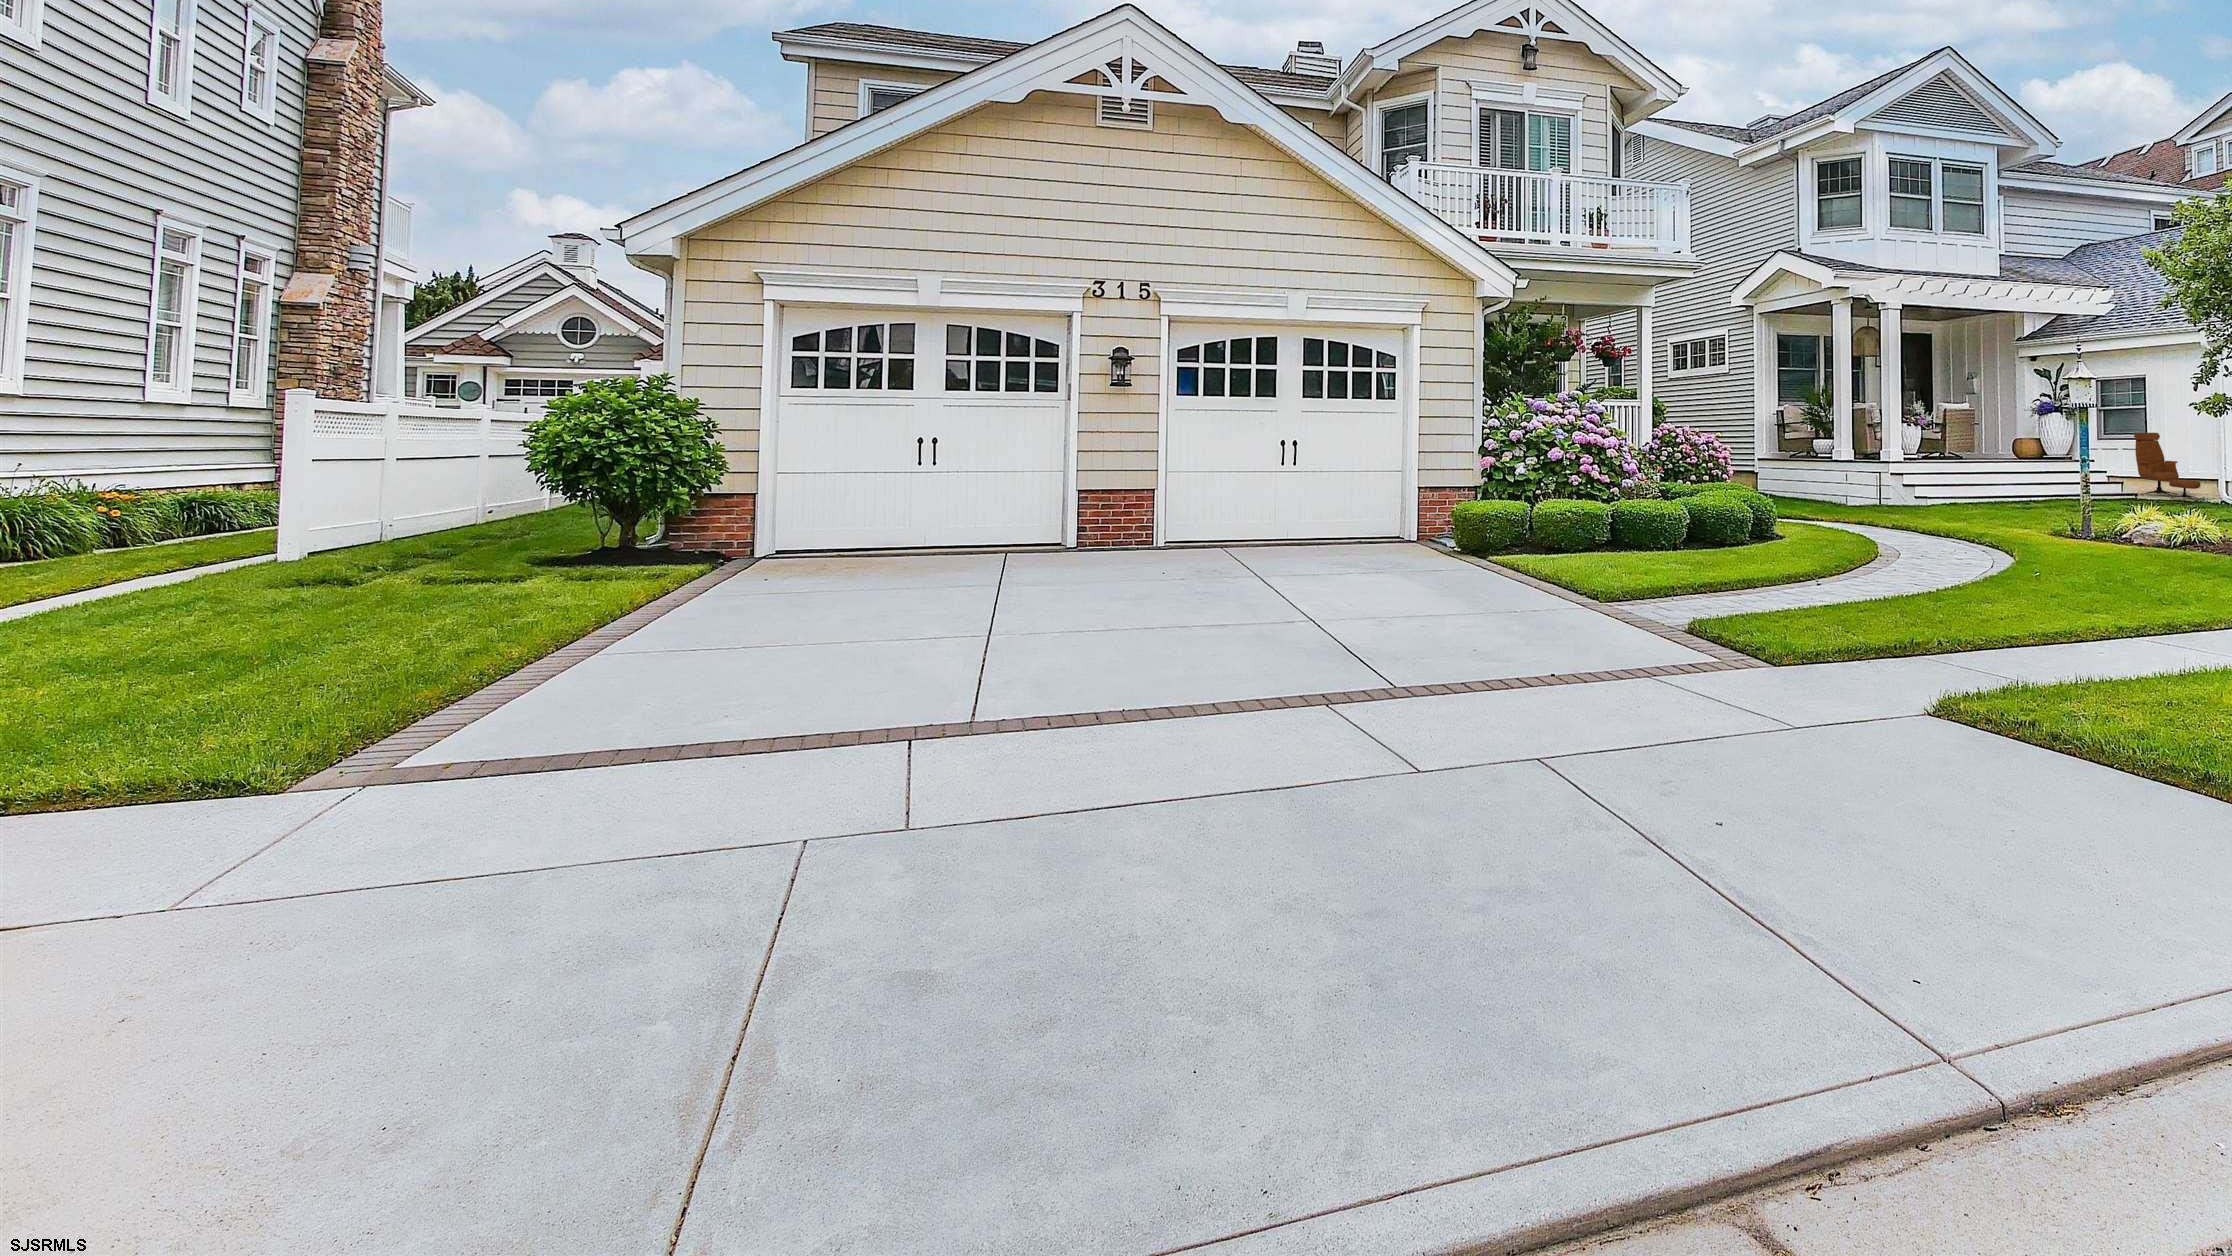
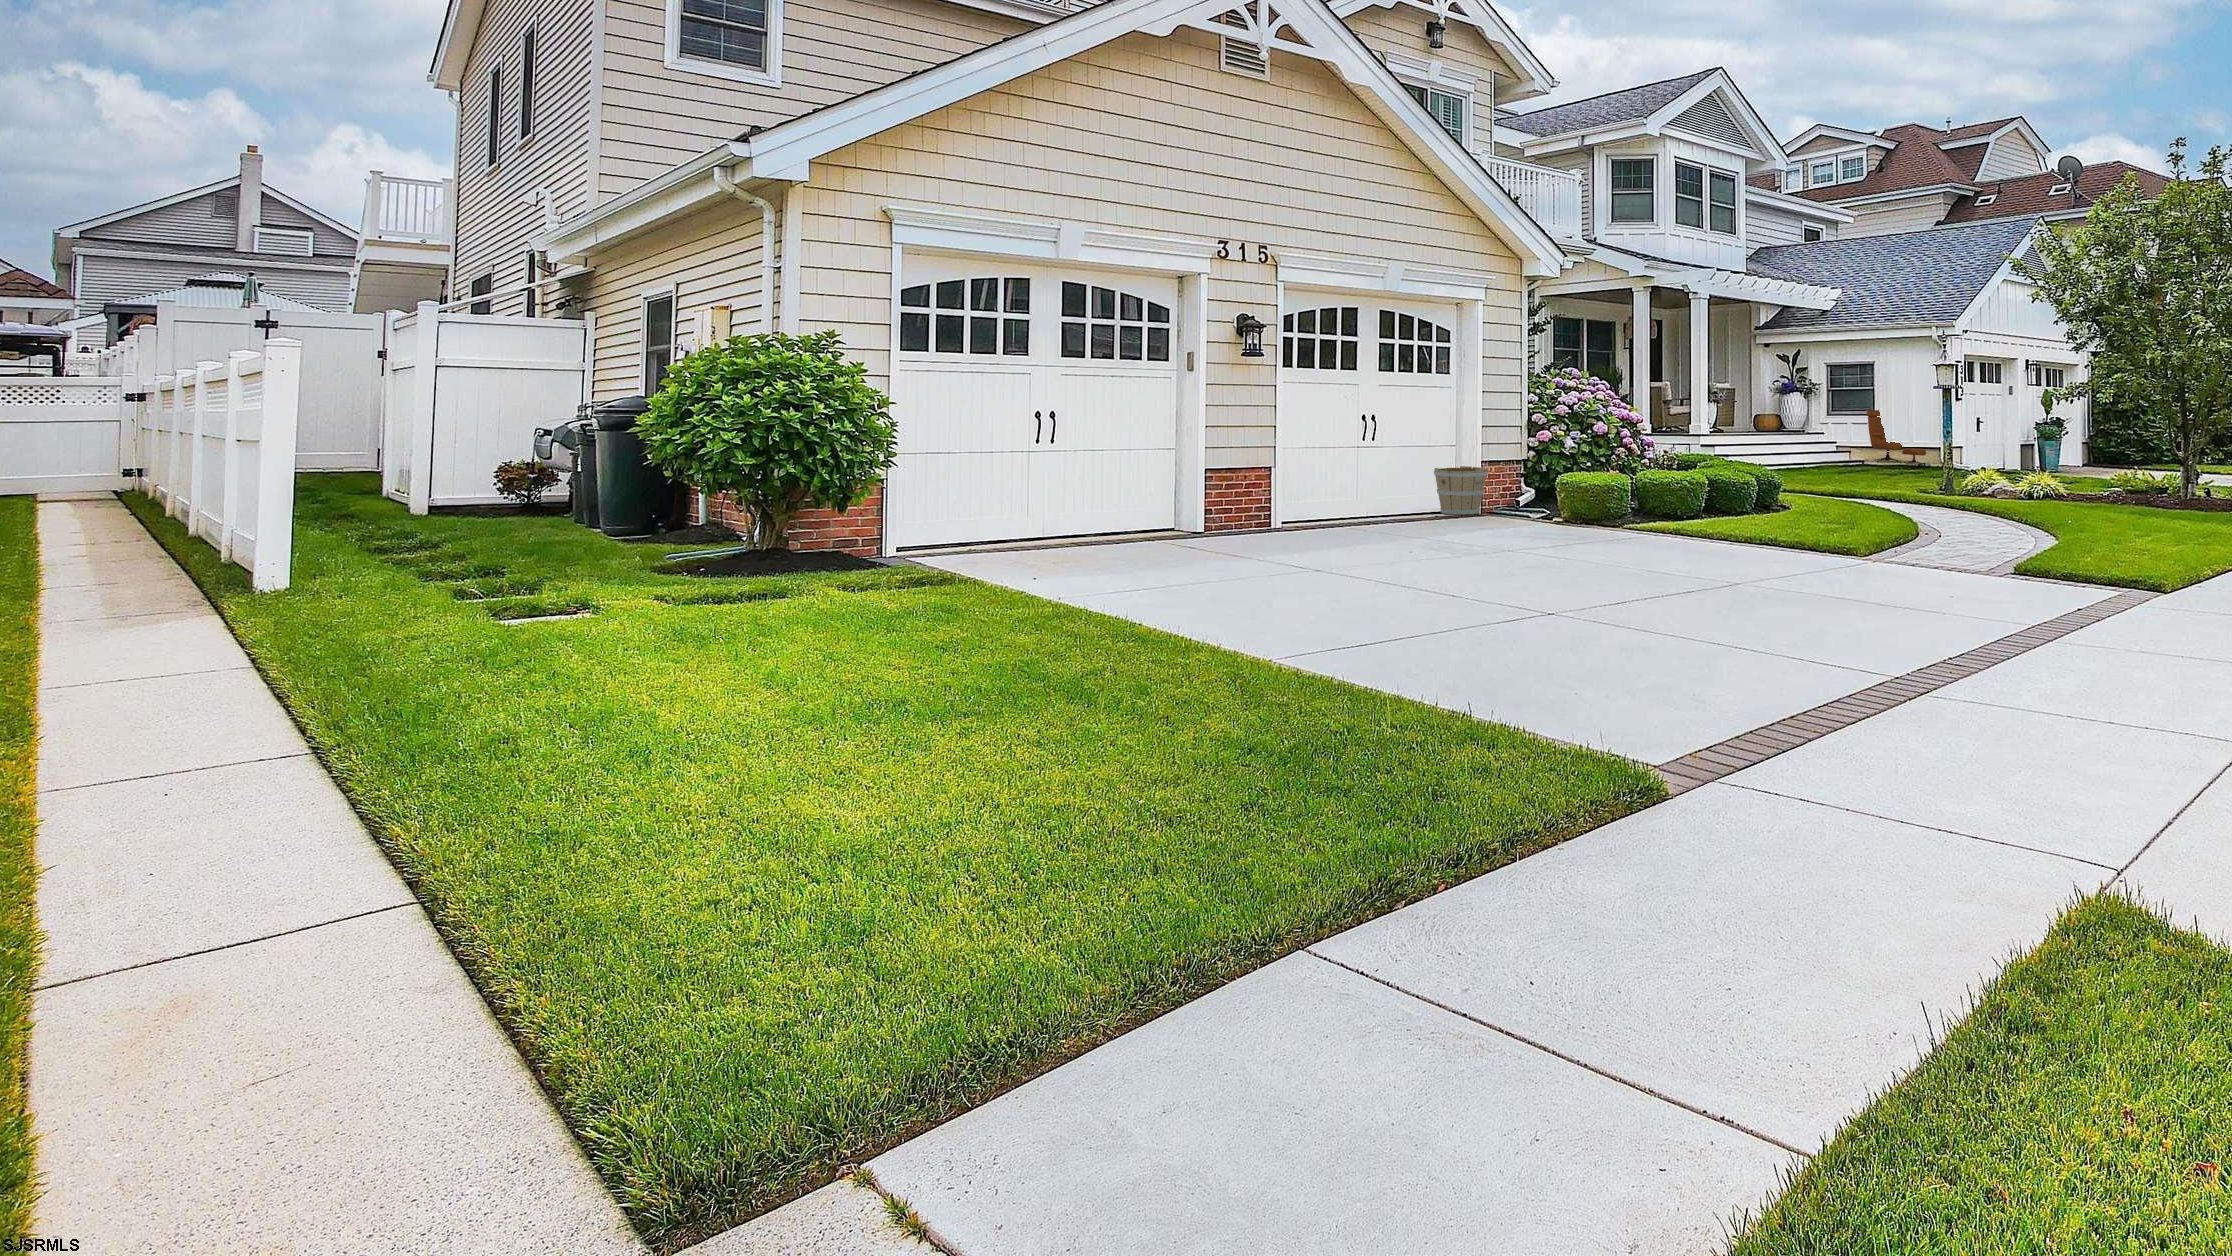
wooden bucket: none [1347,491,1401,539] -> present [1434,466,1488,515]

